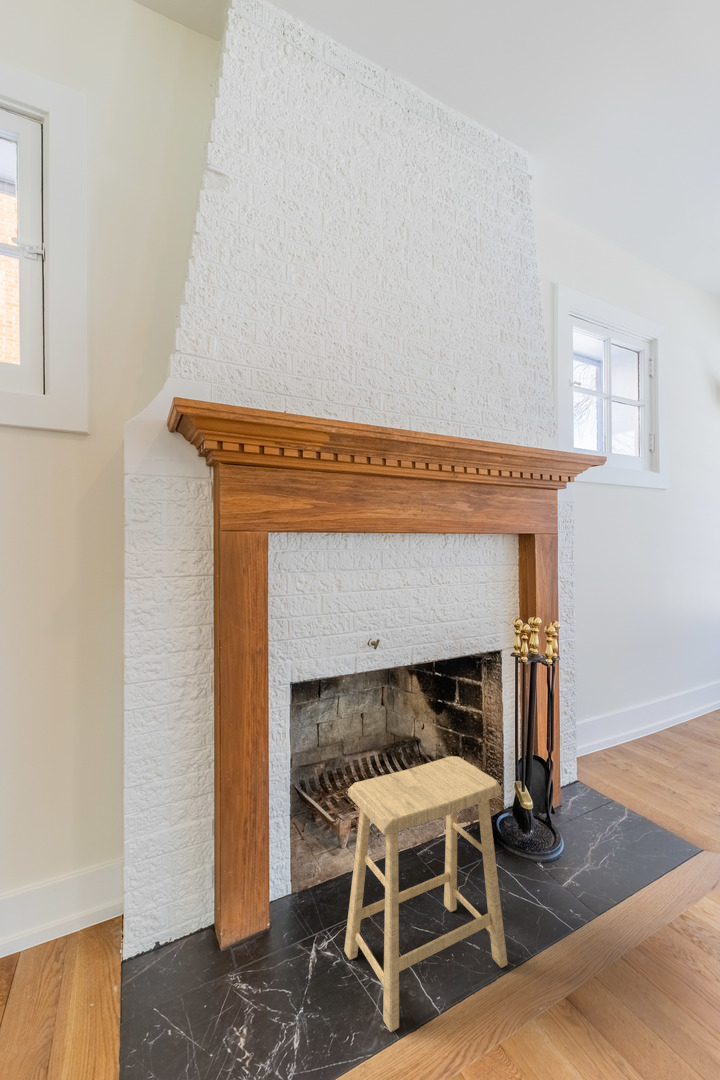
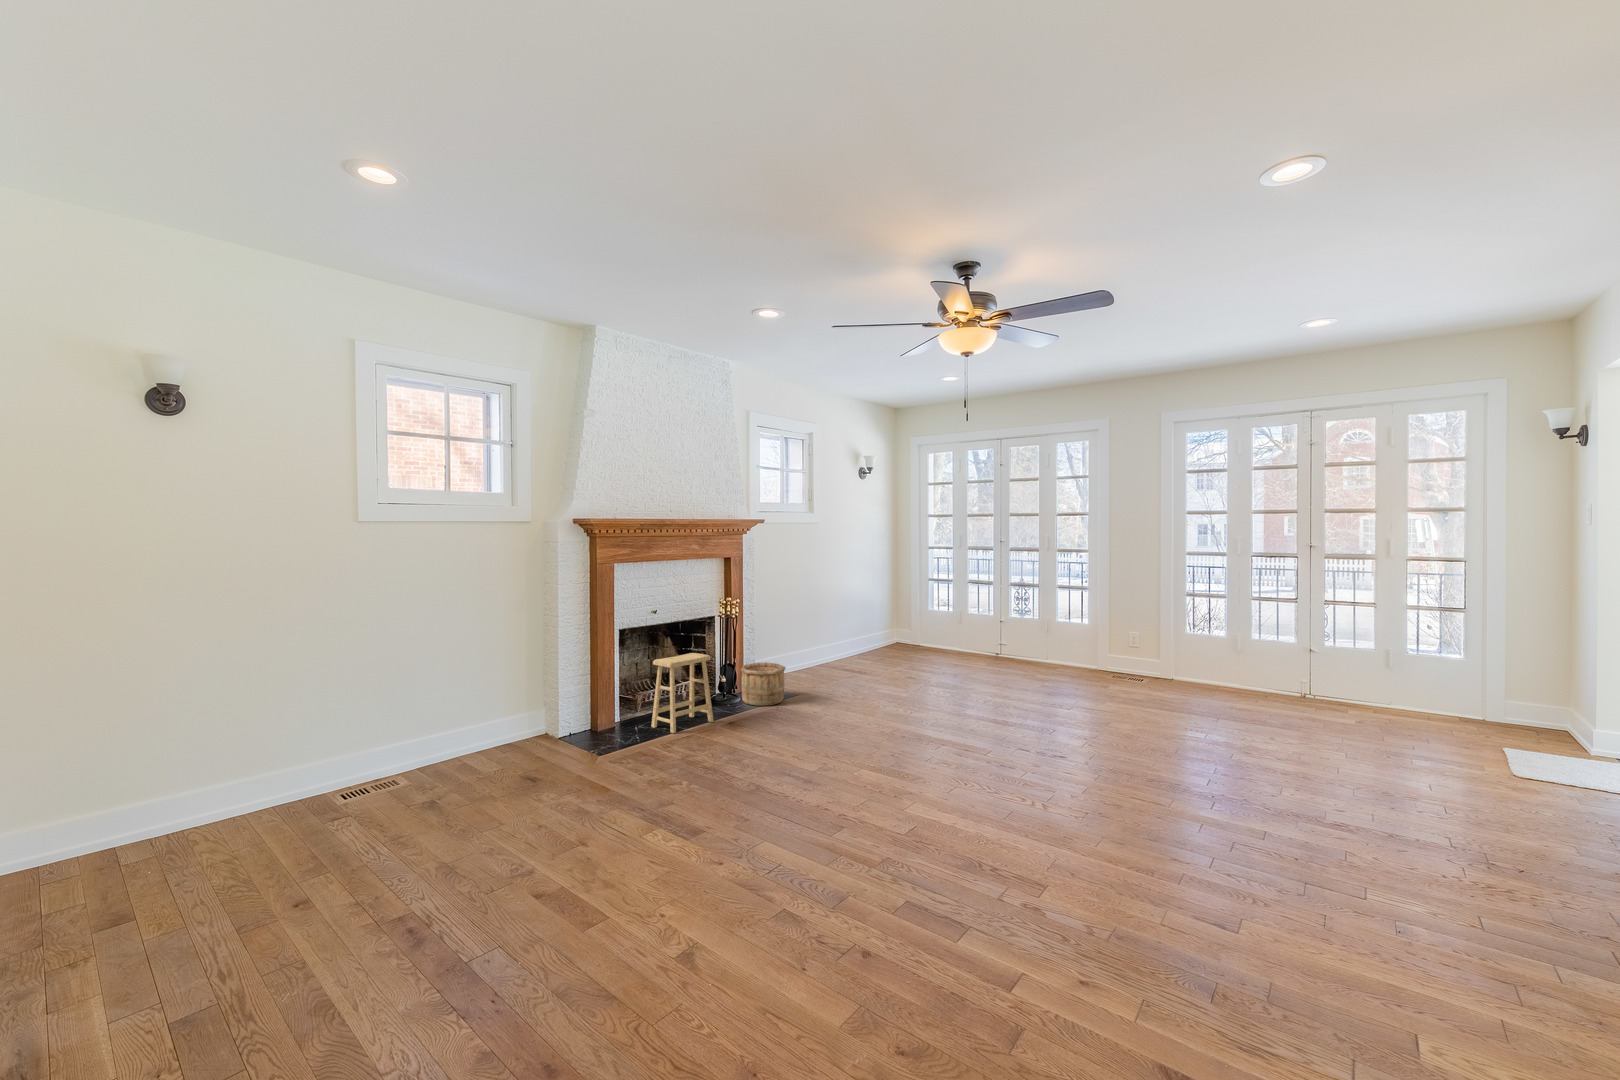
wooden bucket: none [562,754,675,886] -> present [741,662,786,706]

